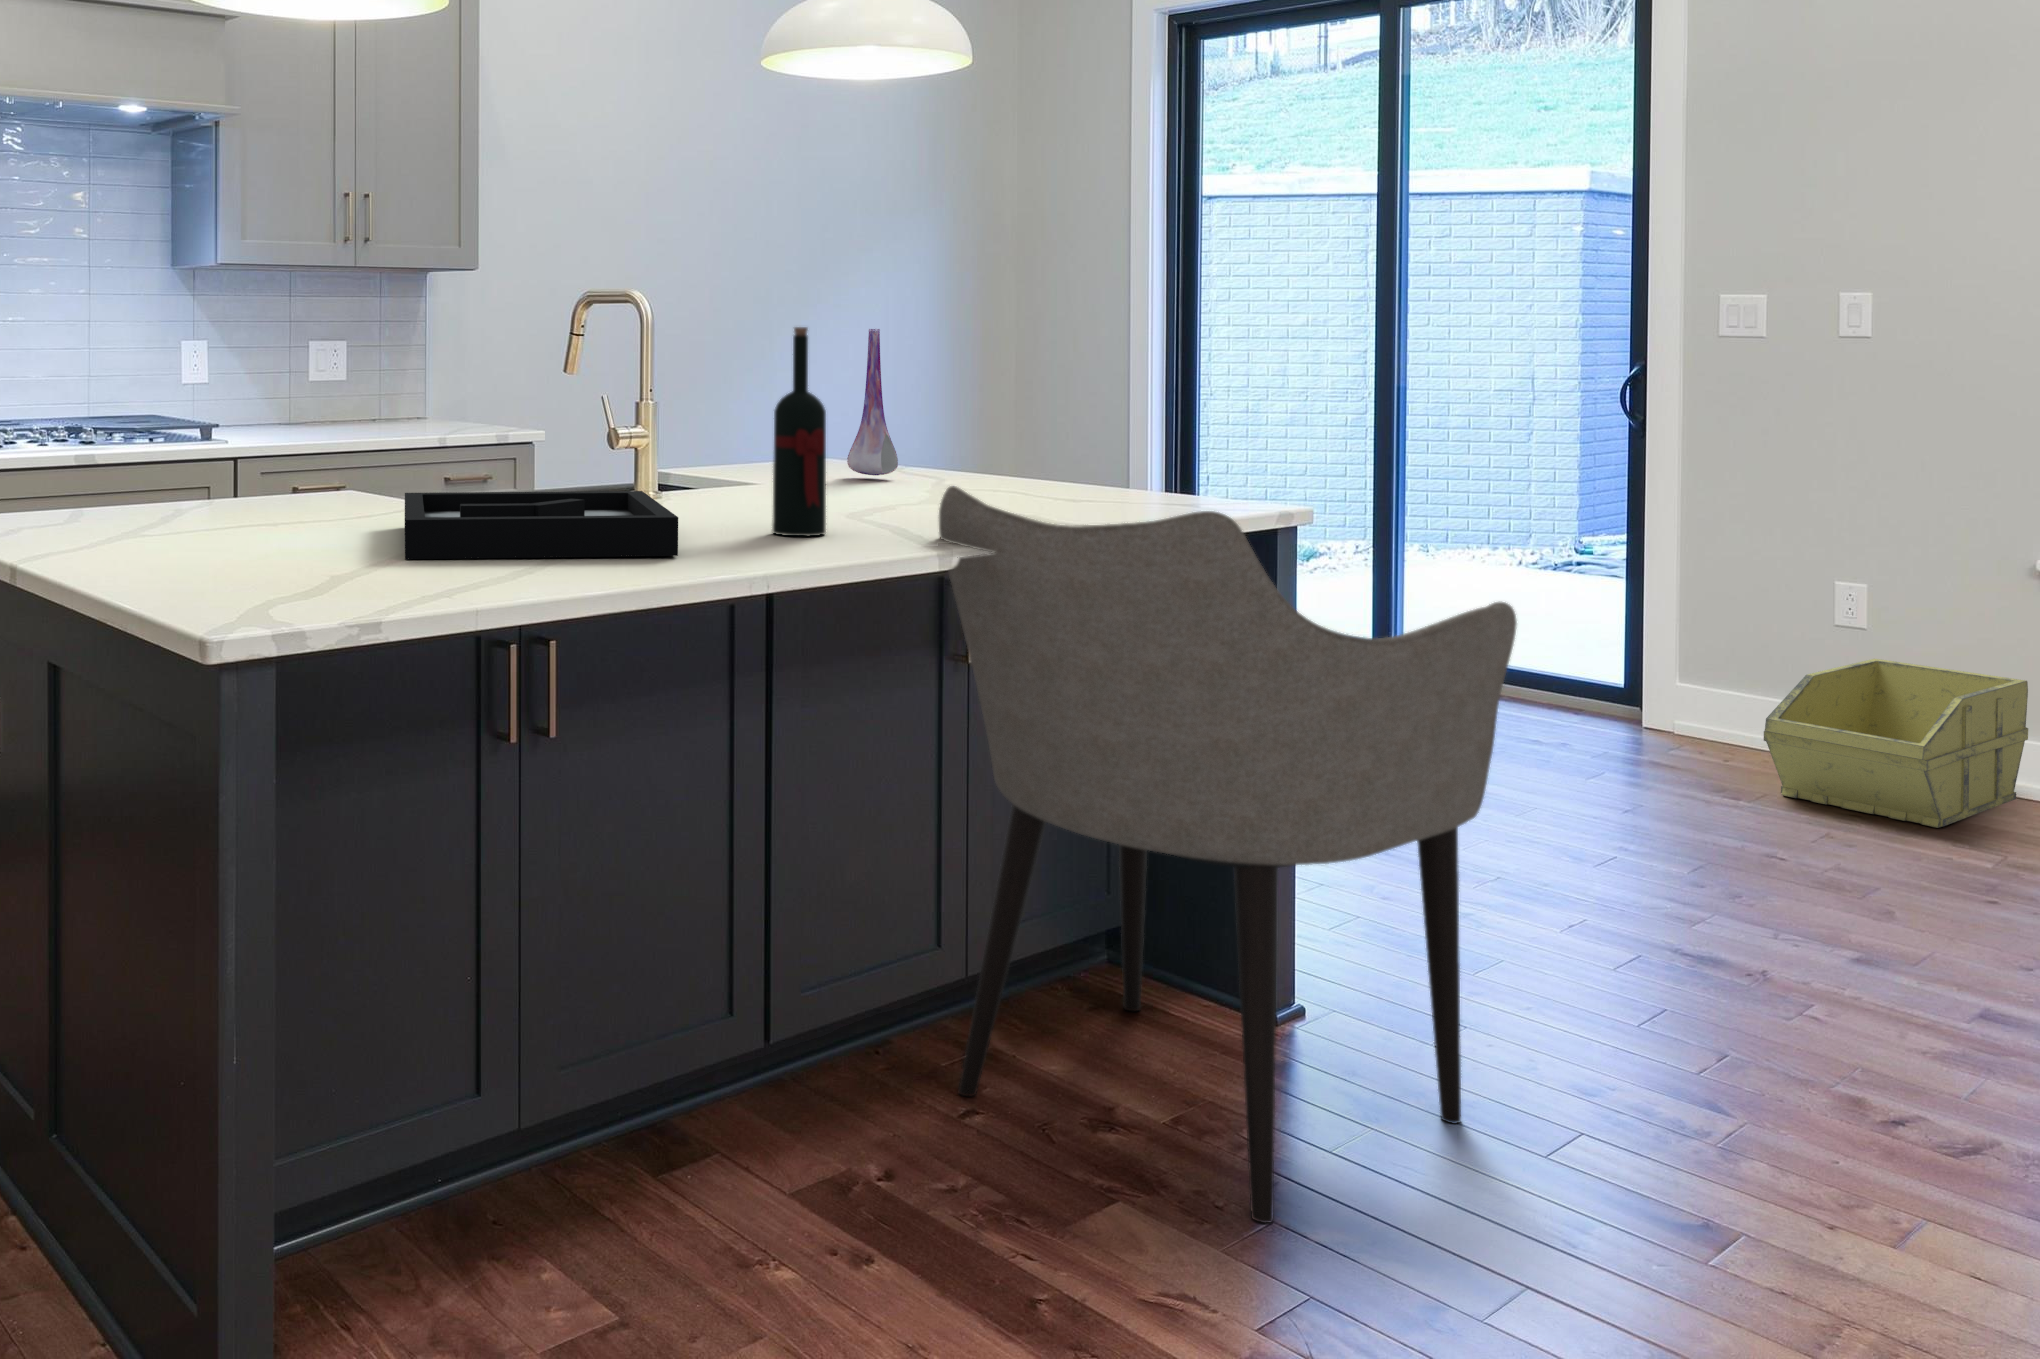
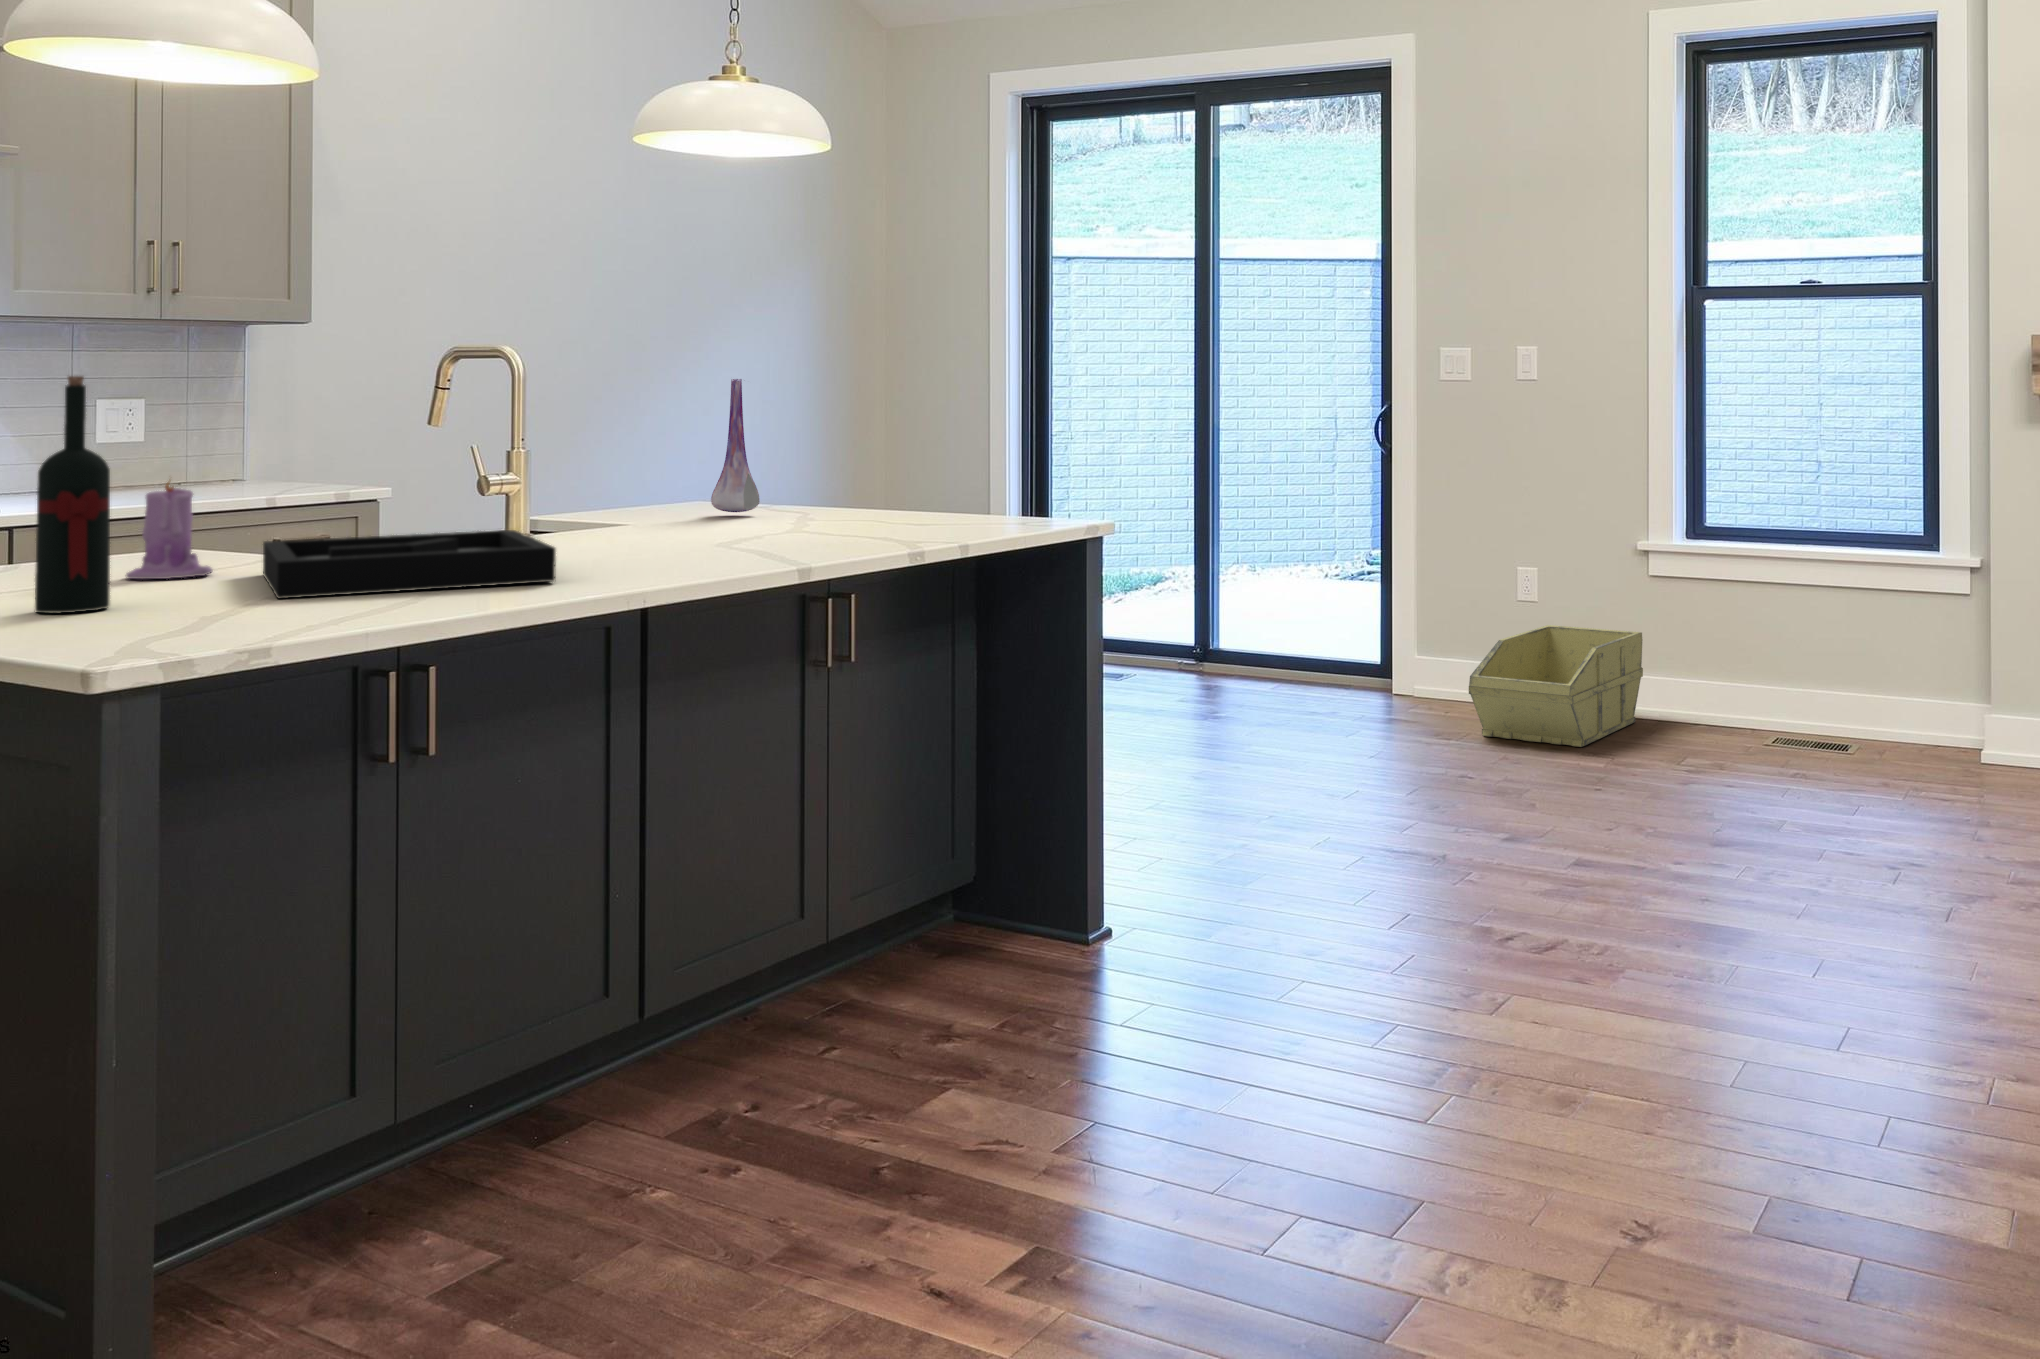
wine bottle: present [772,327,826,536] -> present [35,376,110,613]
candle: none [285,421,361,527] -> present [126,481,212,579]
armchair: present [939,486,1517,1223] -> none [796,511,1254,1083]

